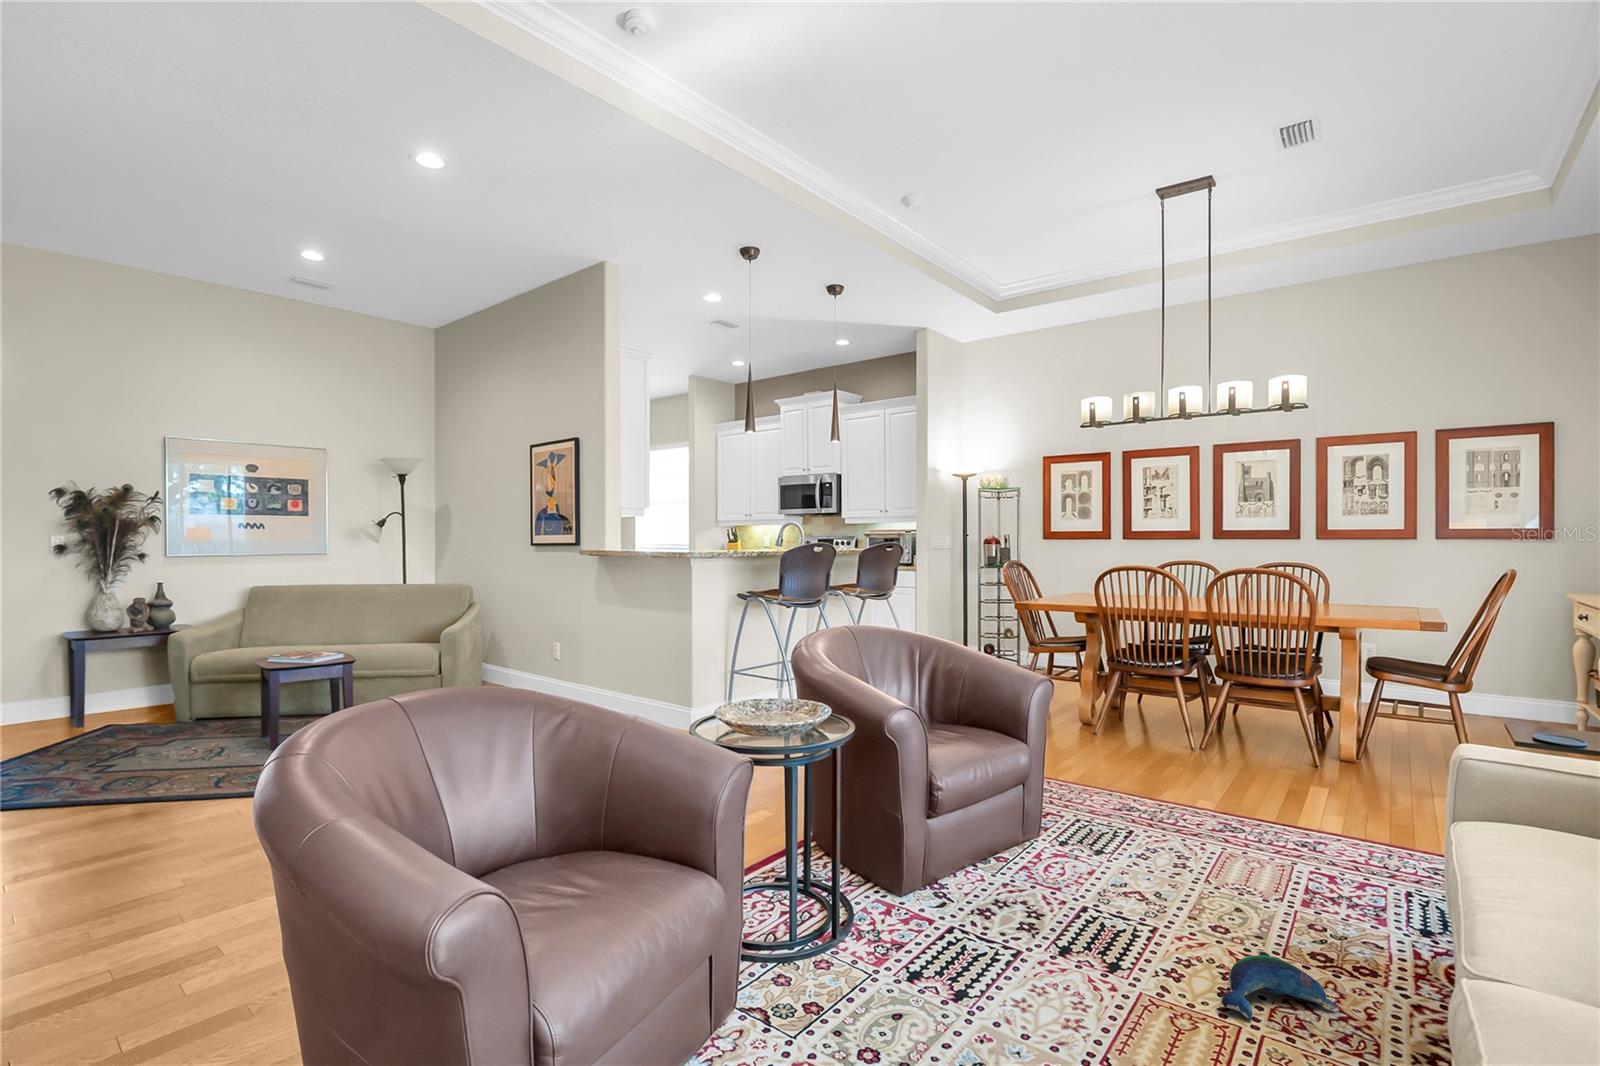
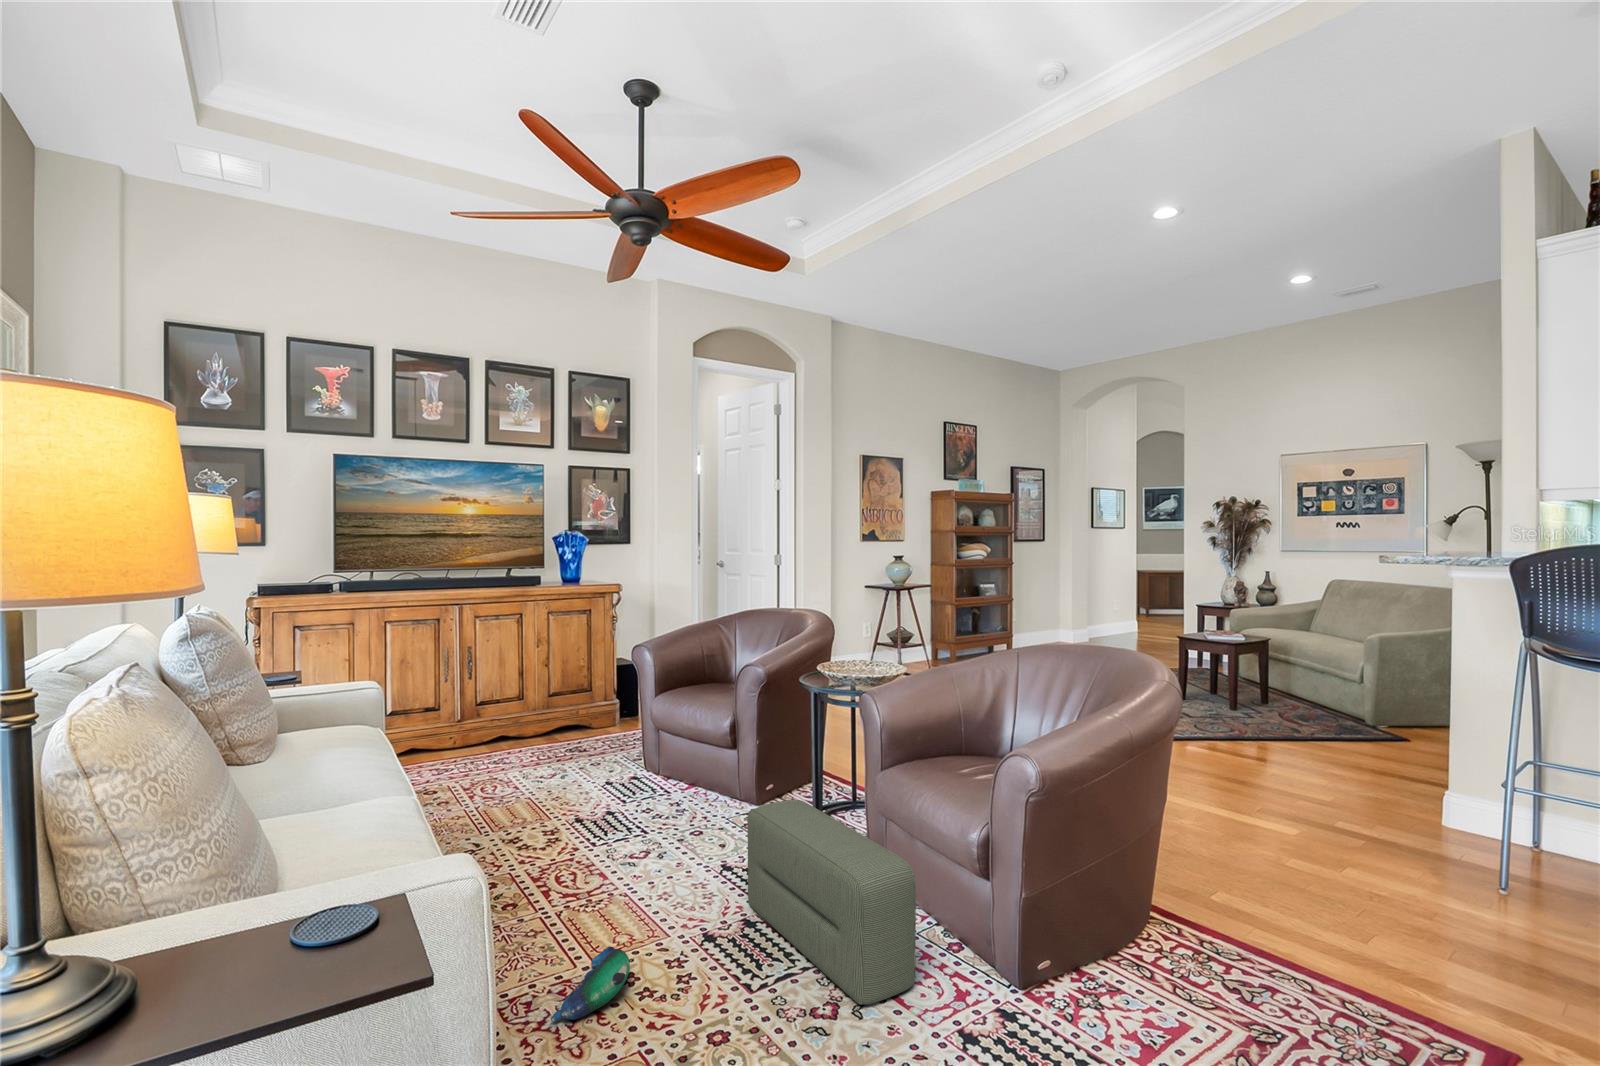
pouf: none [985,780,1117,949] -> present [747,800,916,1005]

